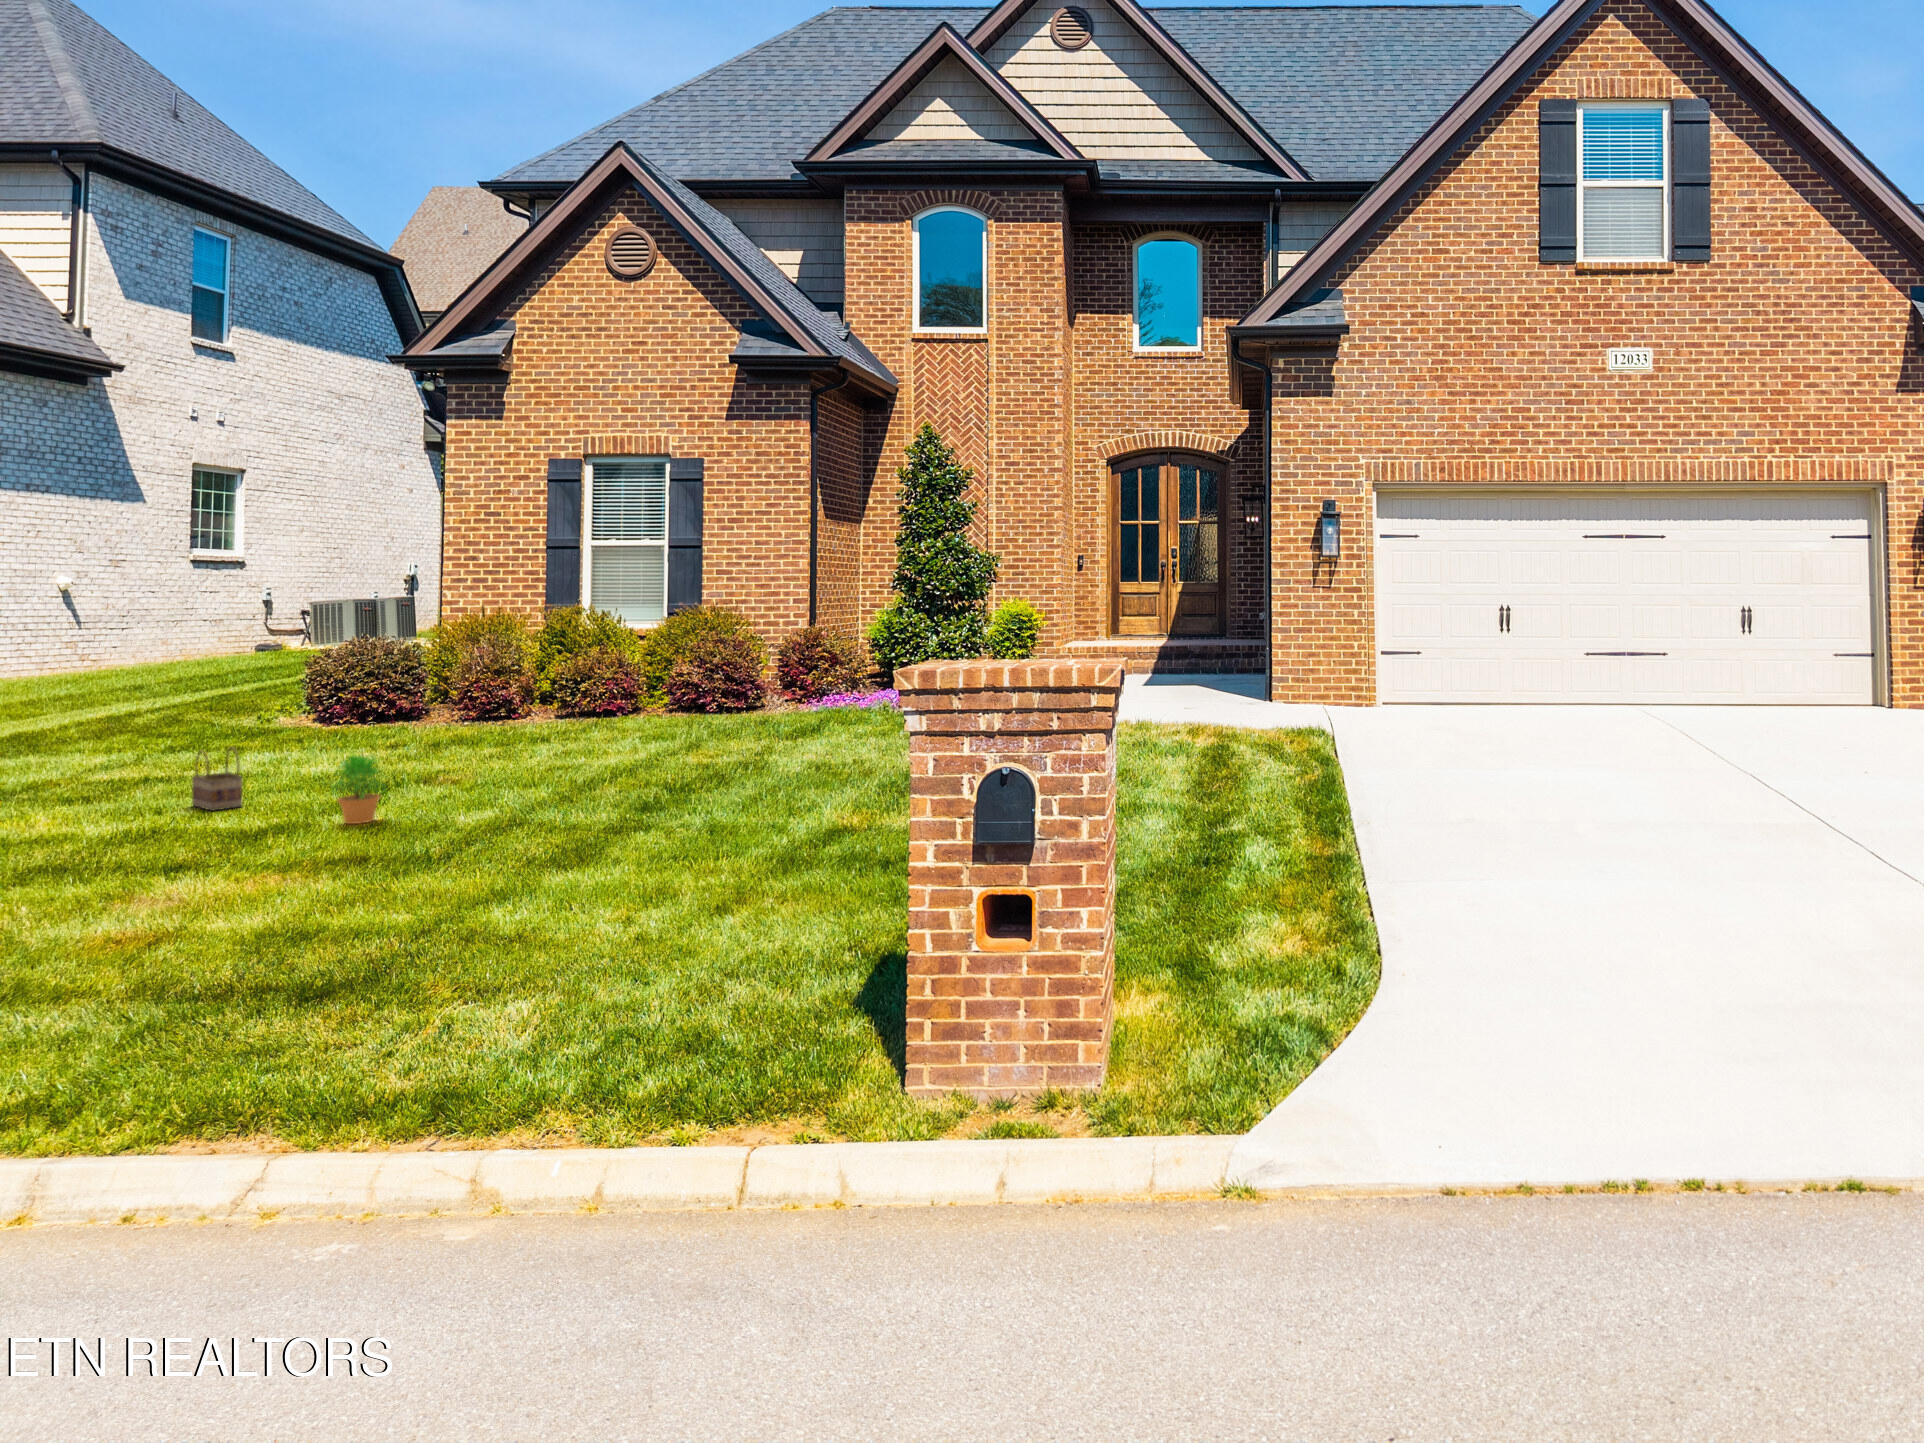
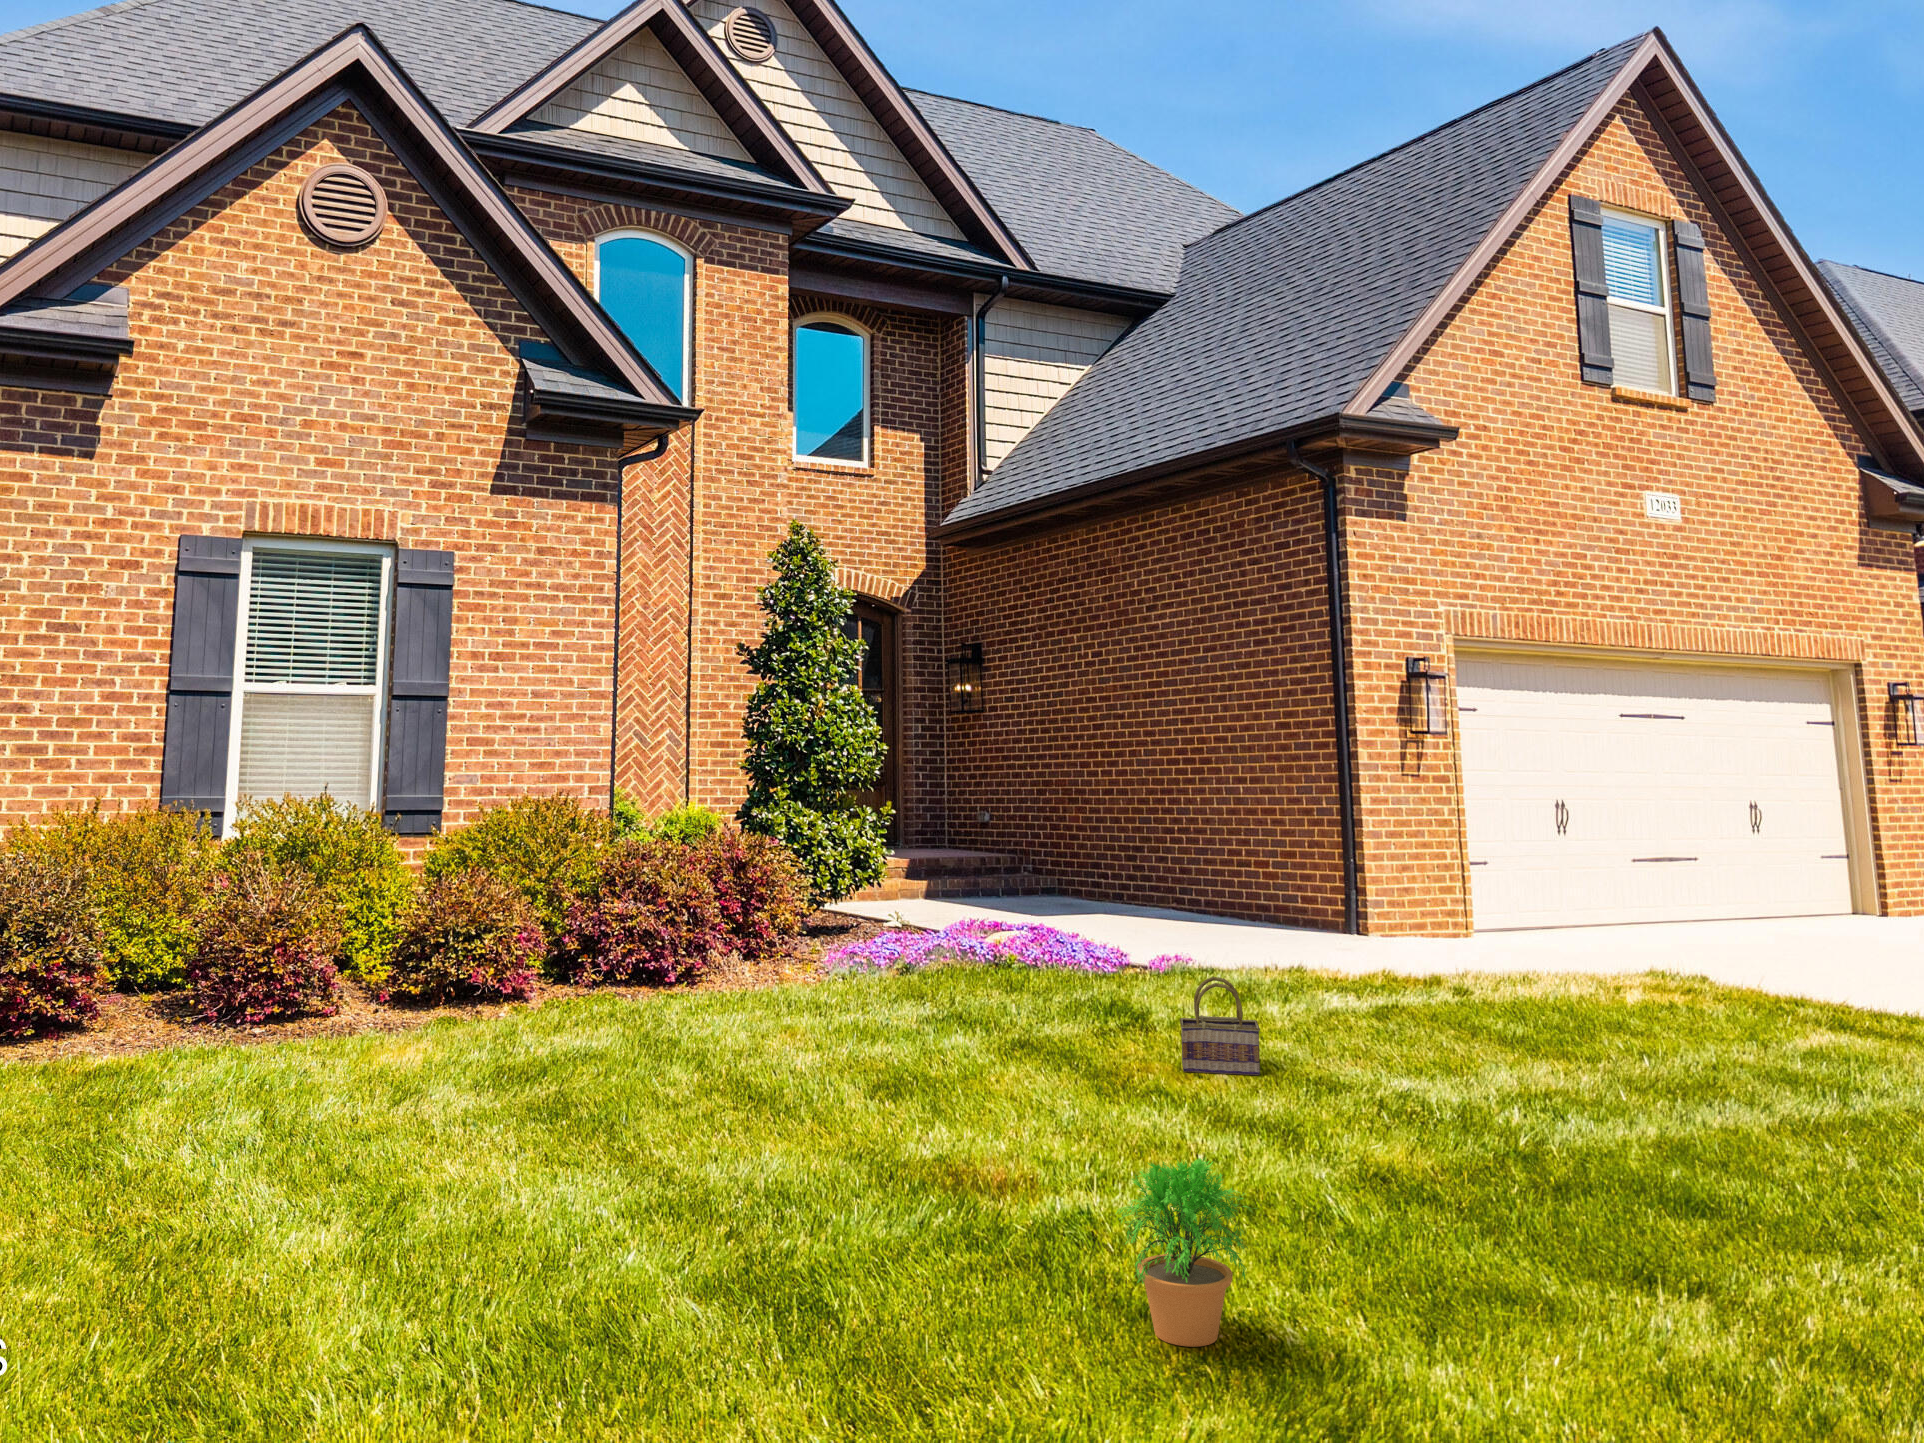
basket: present [192,747,242,811] -> present [1180,977,1260,1075]

